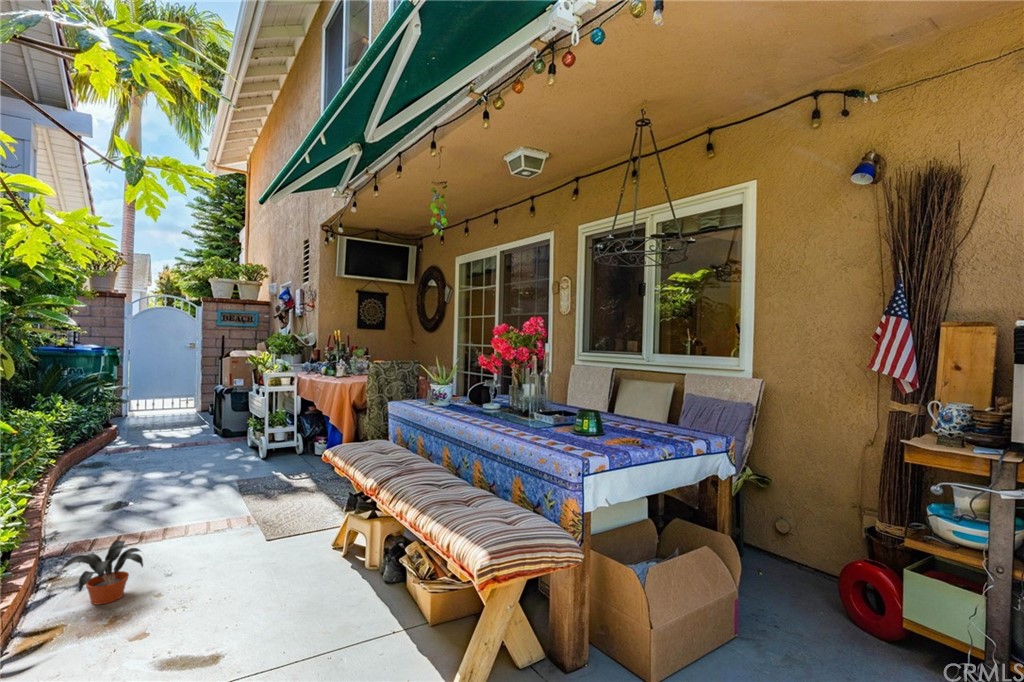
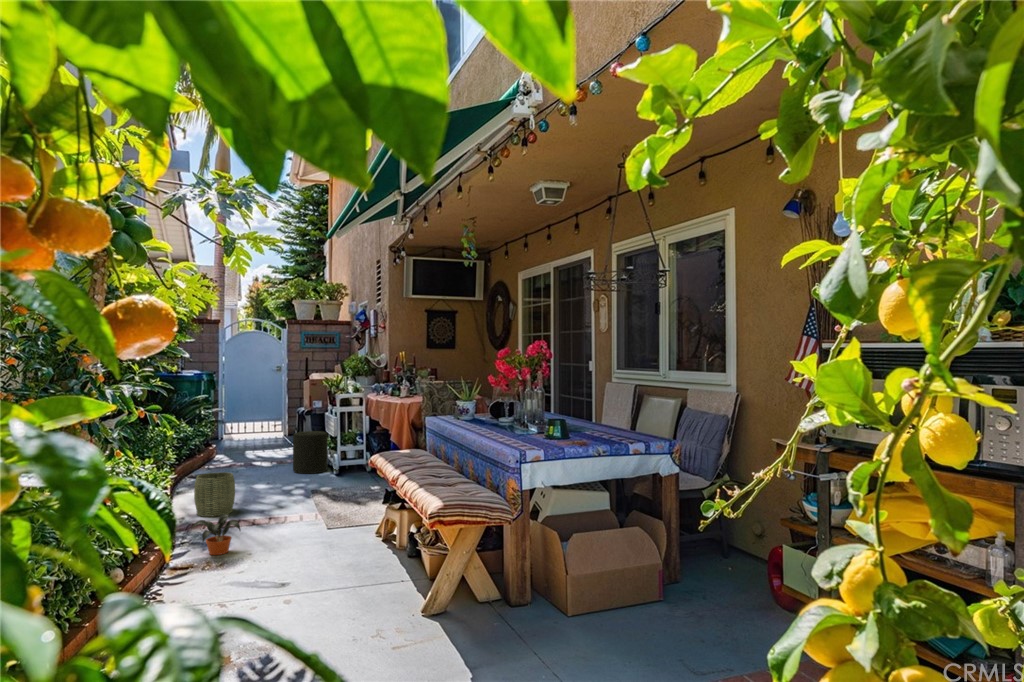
stool: none [212,412,254,460] -> present [293,431,328,474]
woven basket: none [77,470,137,531] -> present [194,472,235,517]

